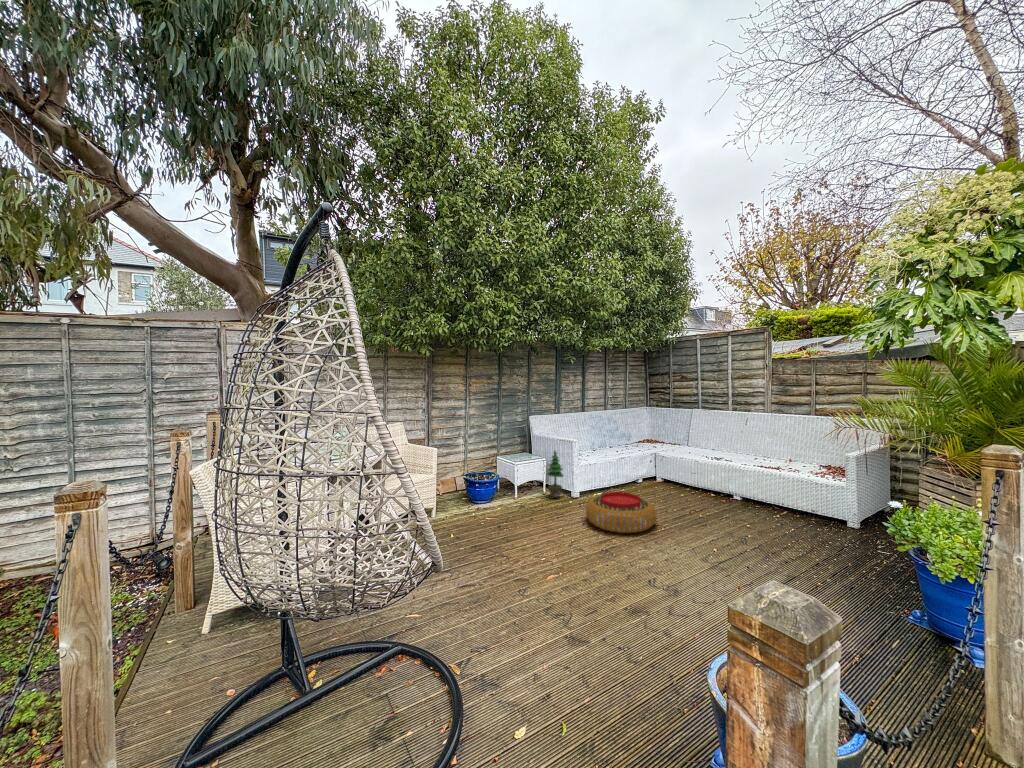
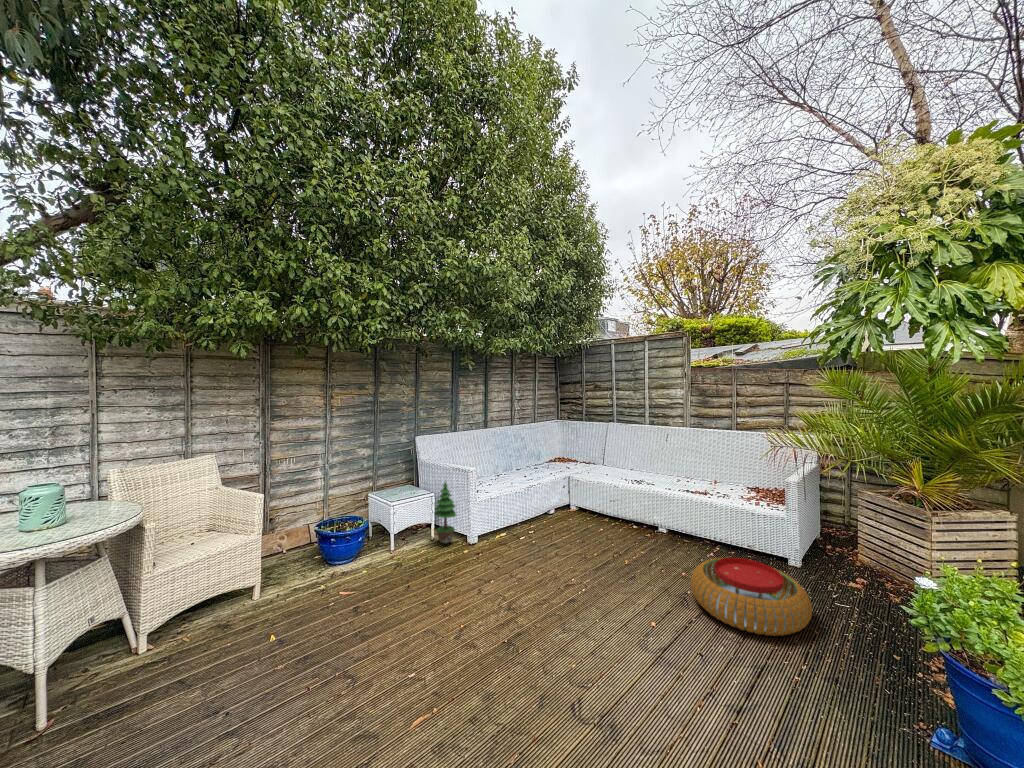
pouf: present [586,492,657,533] -> present [691,558,812,636]

